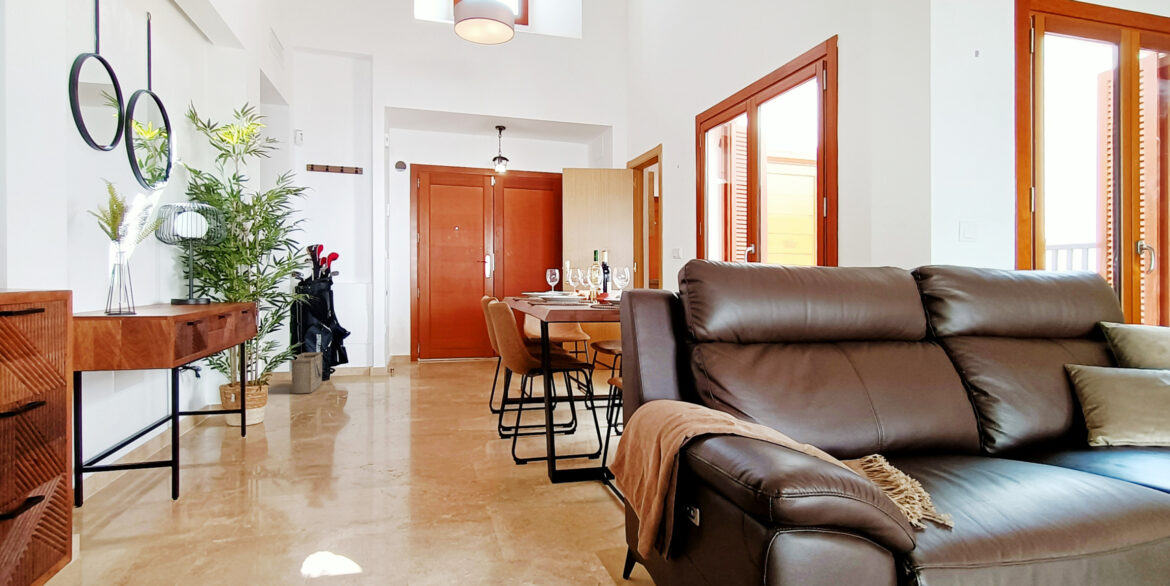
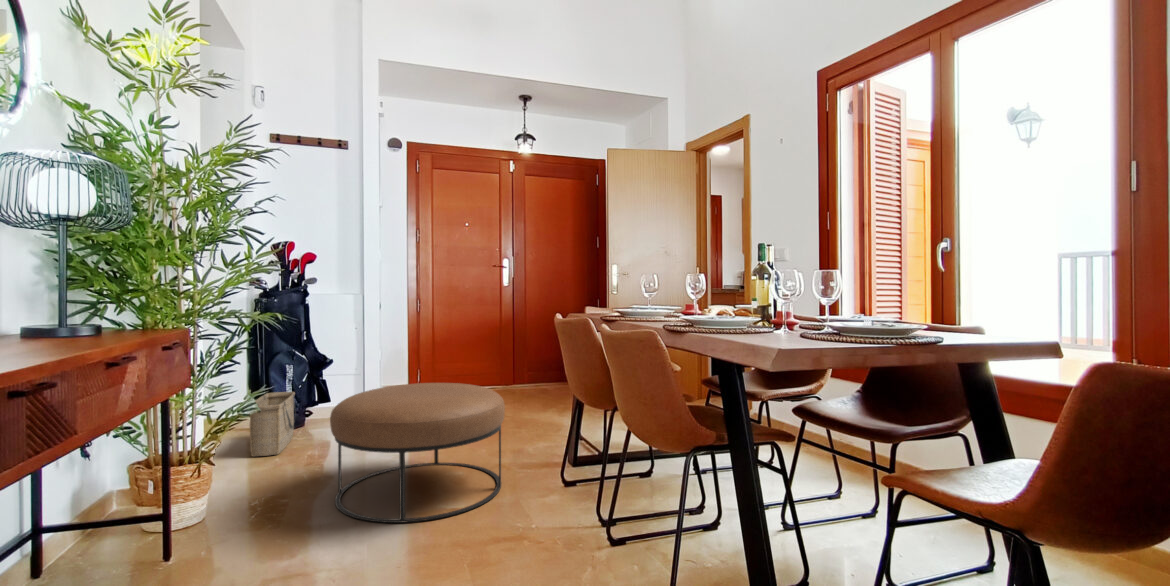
ottoman: none [341,344,456,424] -> present [330,383,505,523]

